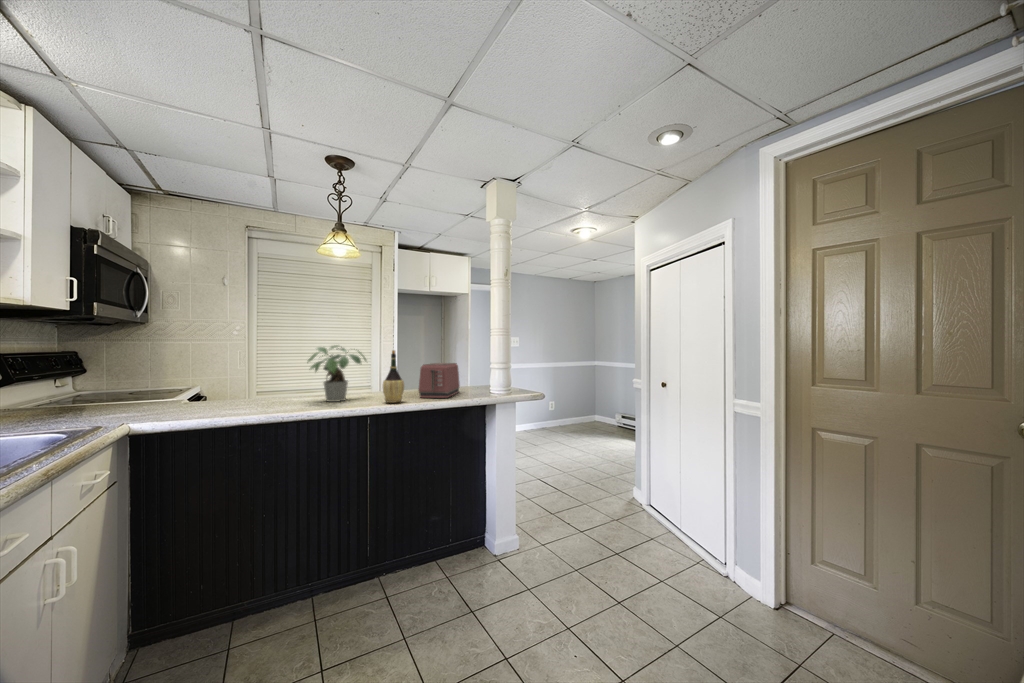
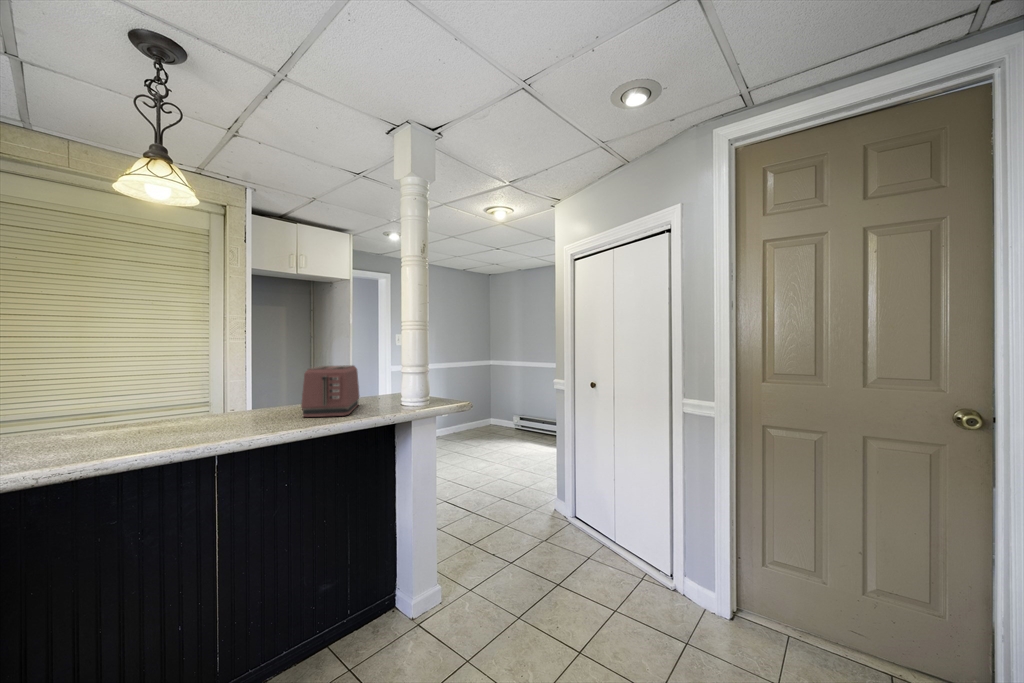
potted plant: present [308,345,366,402] -> none [92,340,213,434]
wine bottle: present [383,350,404,403] -> none [243,348,281,429]

